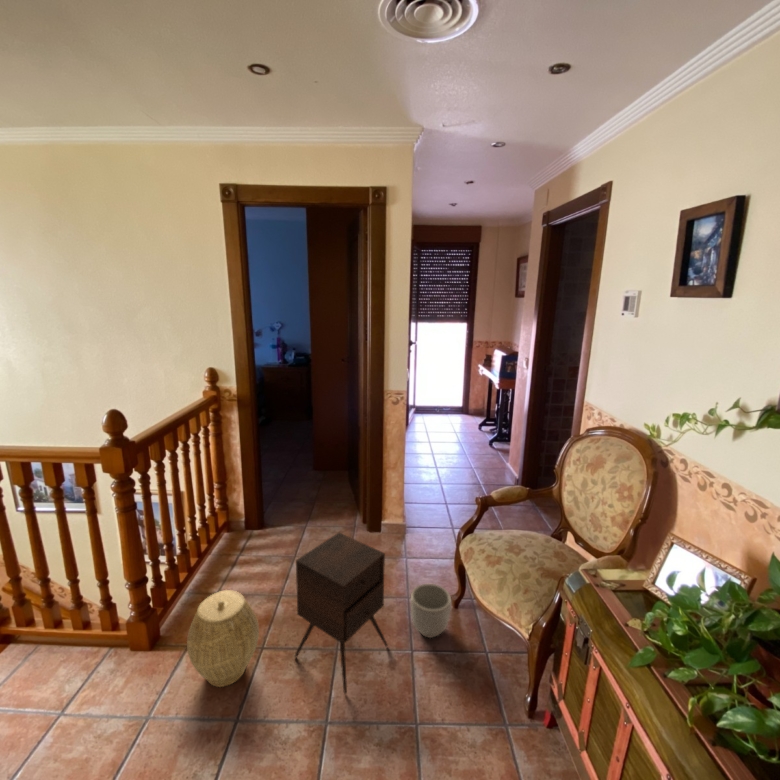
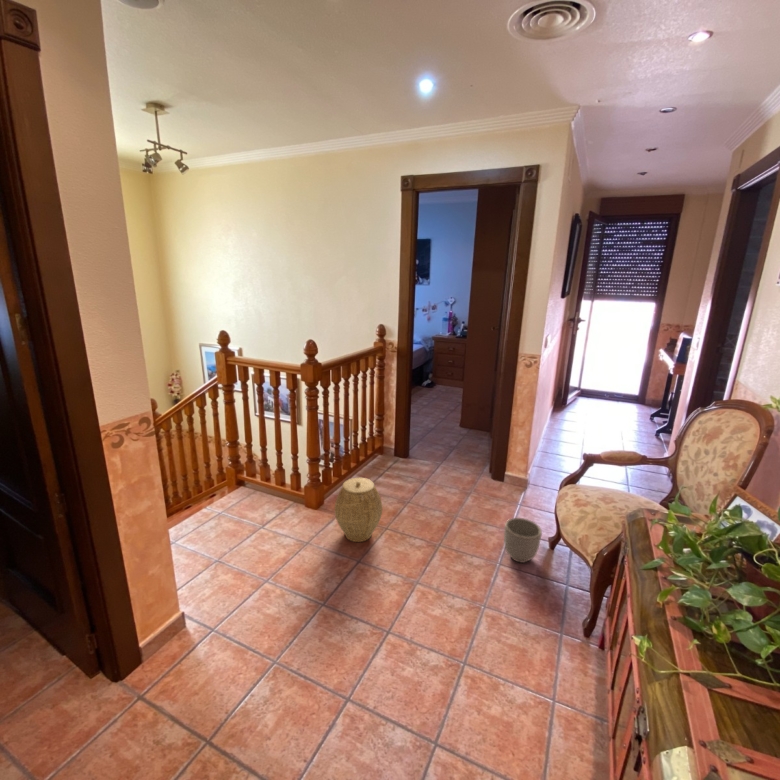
side table: present [295,533,387,693] -> none [405,456,481,573]

